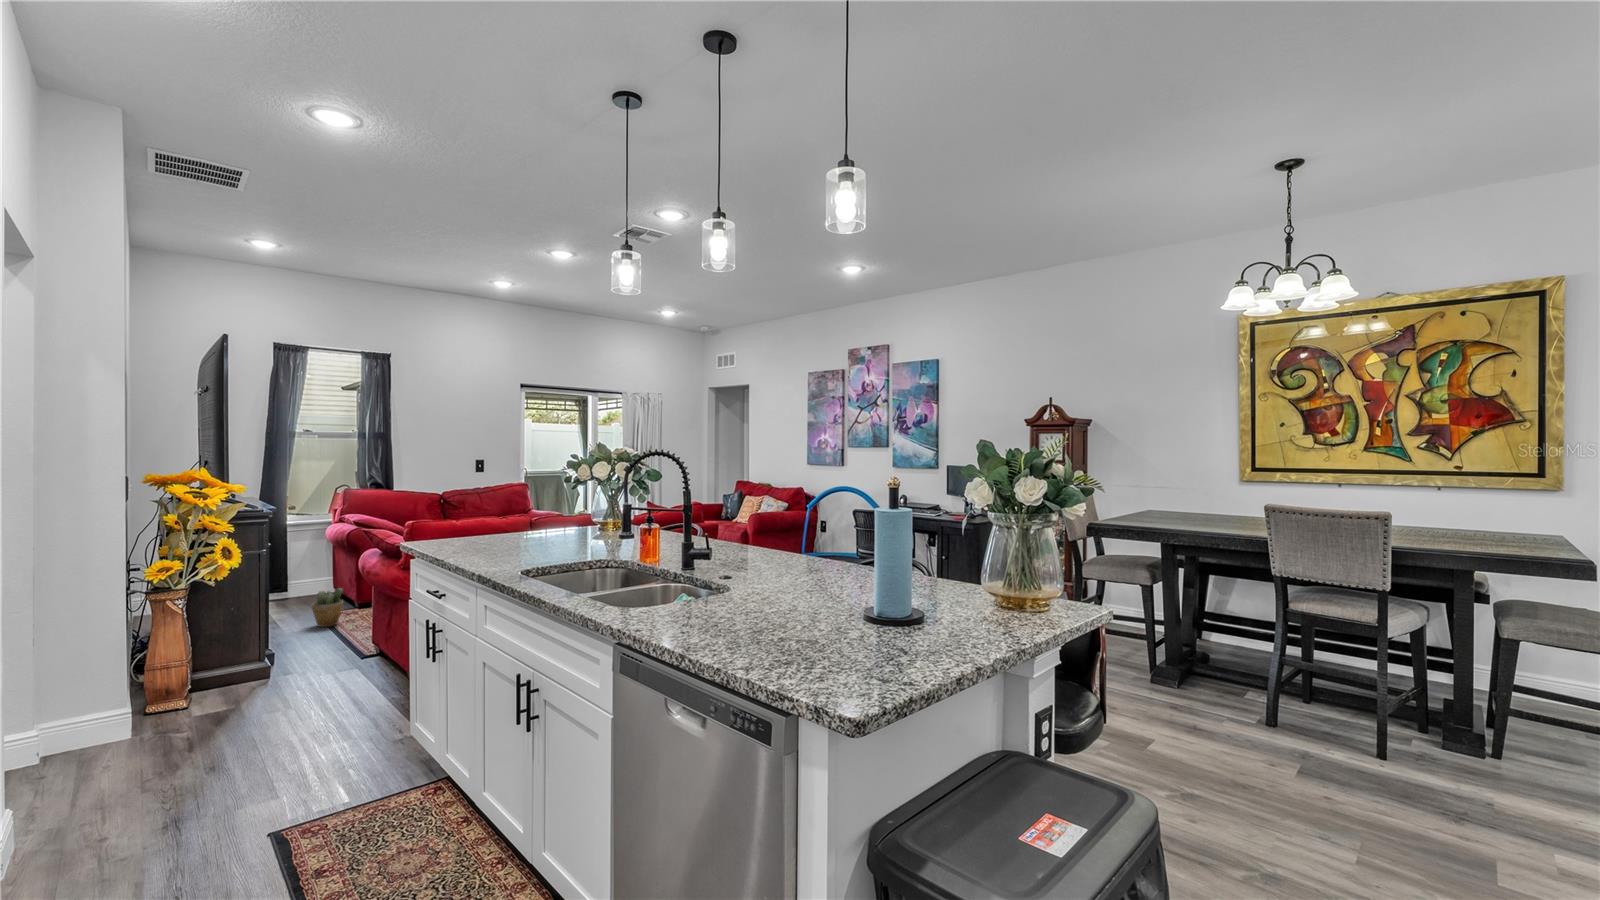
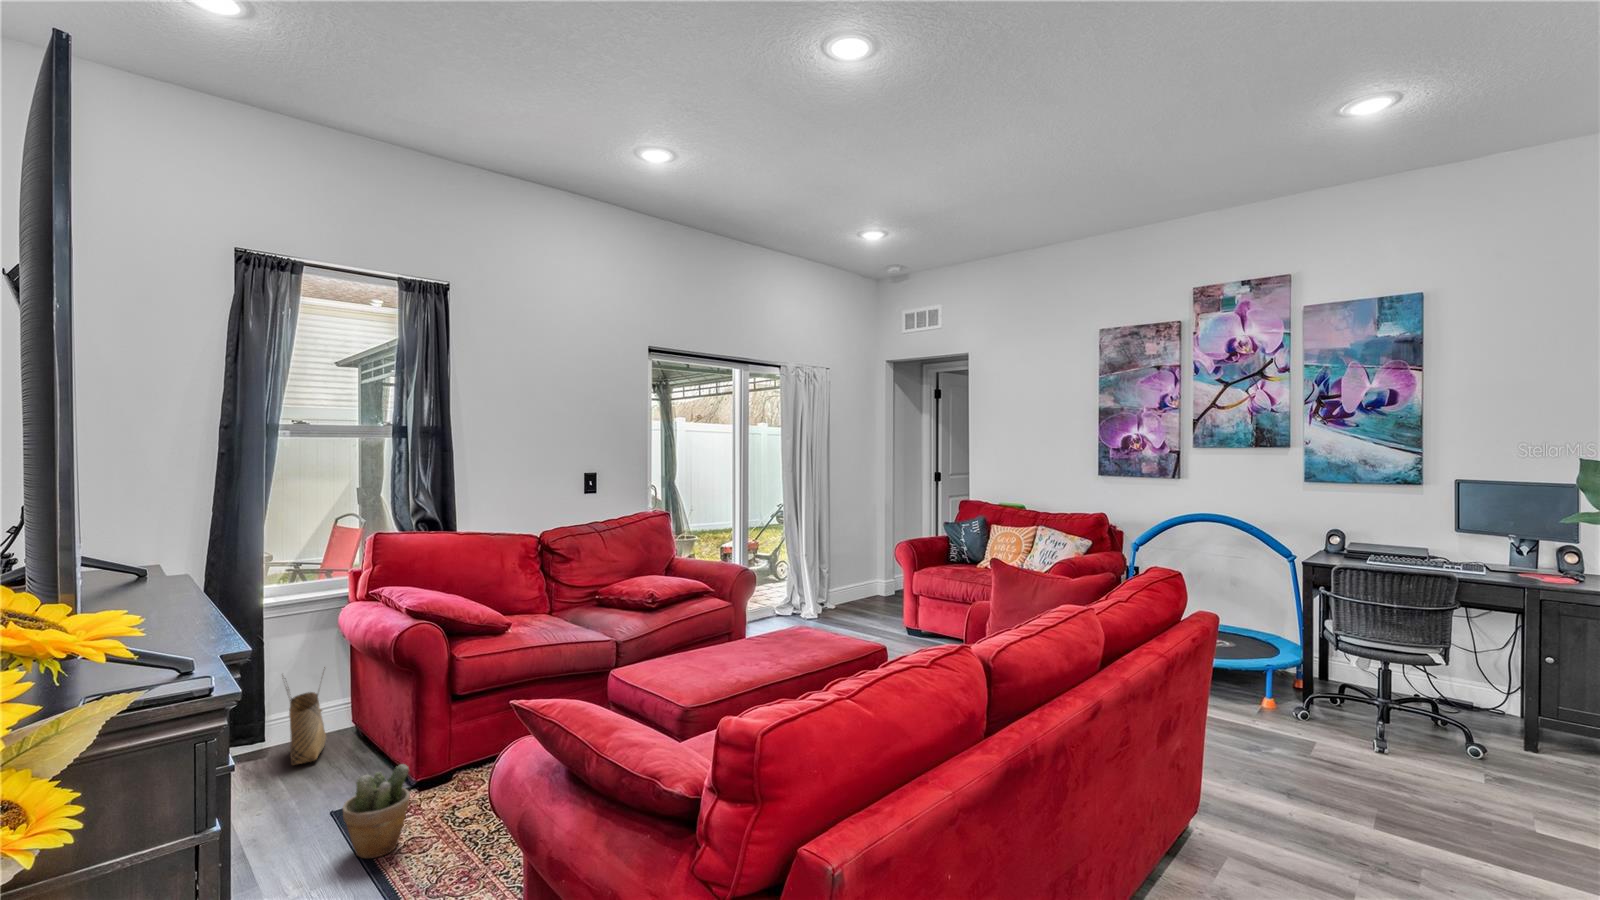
woven basket: none [294,555,318,603] -> present [286,667,326,765]

